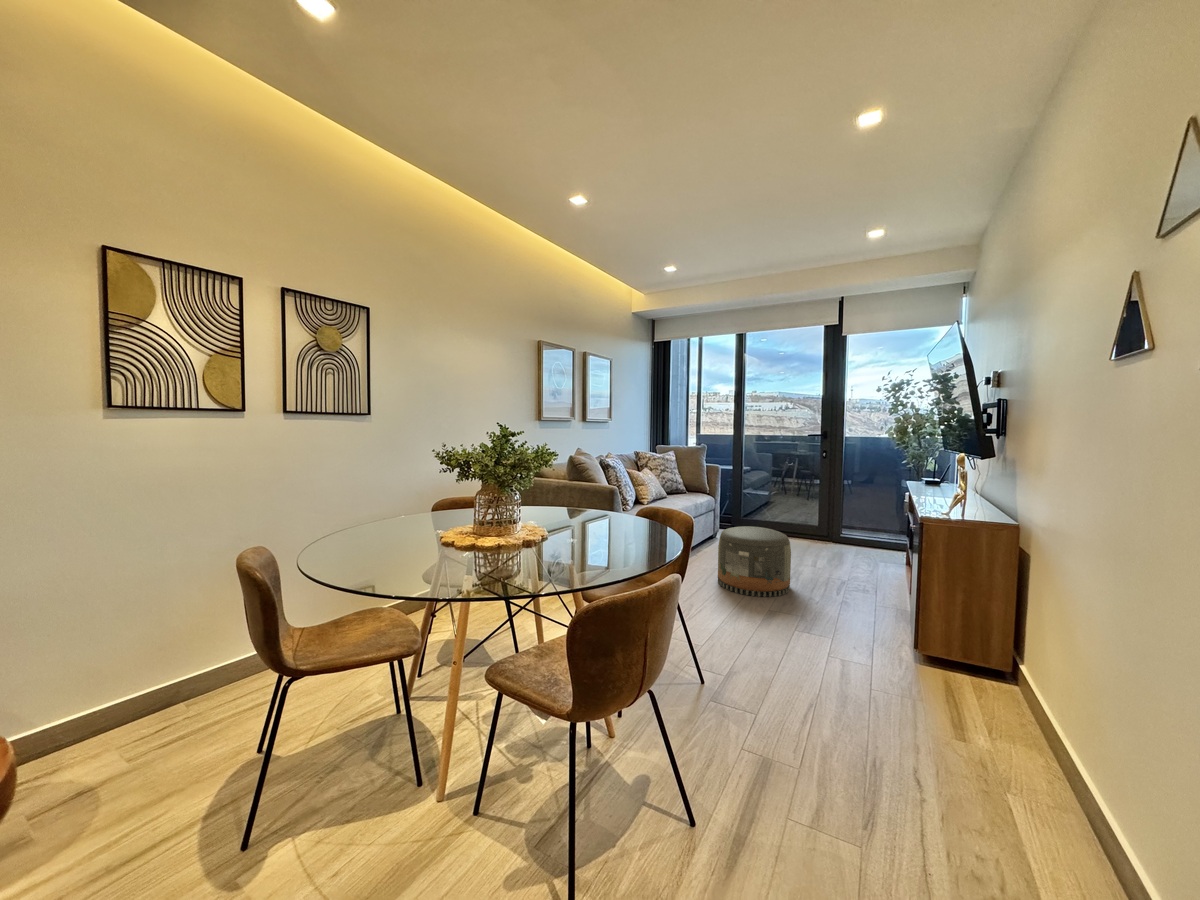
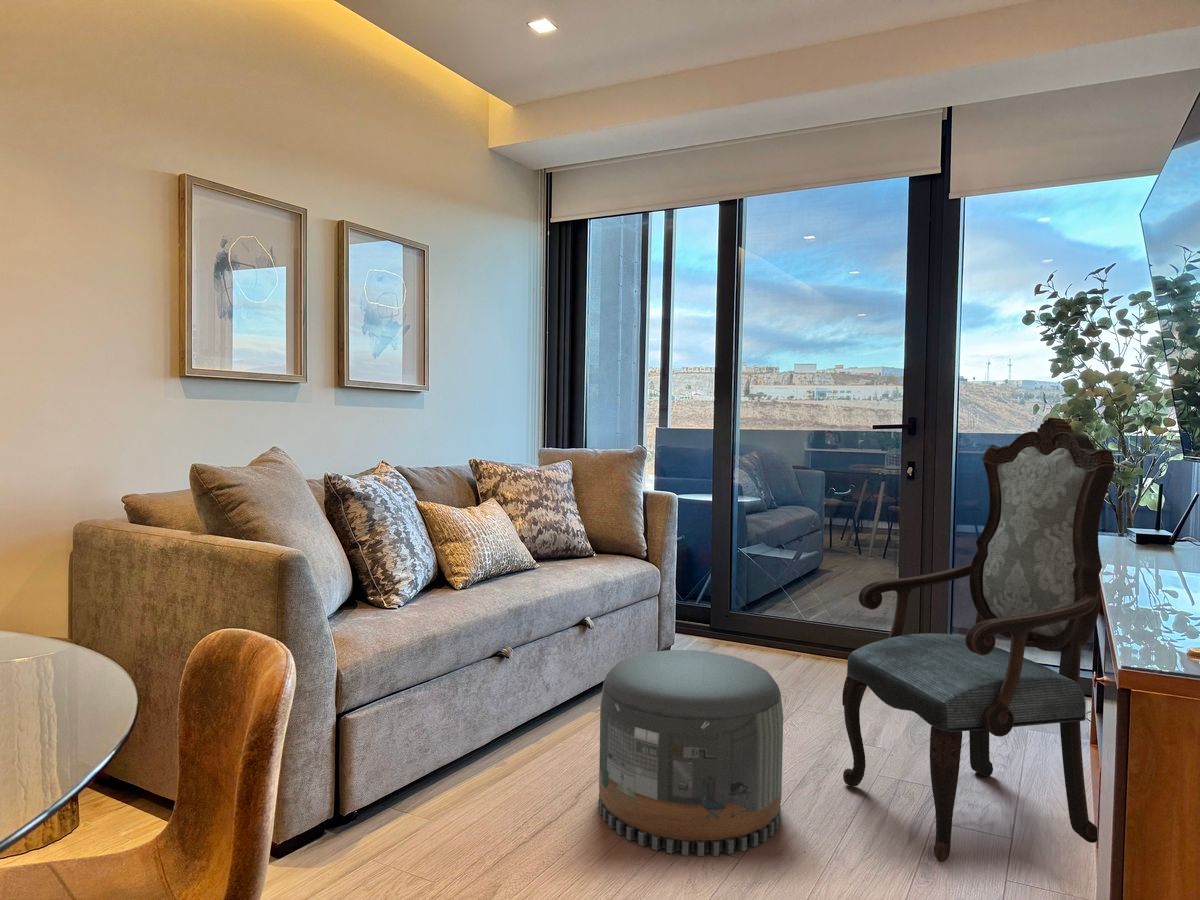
armchair: none [809,436,918,599] -> present [842,417,1116,862]

